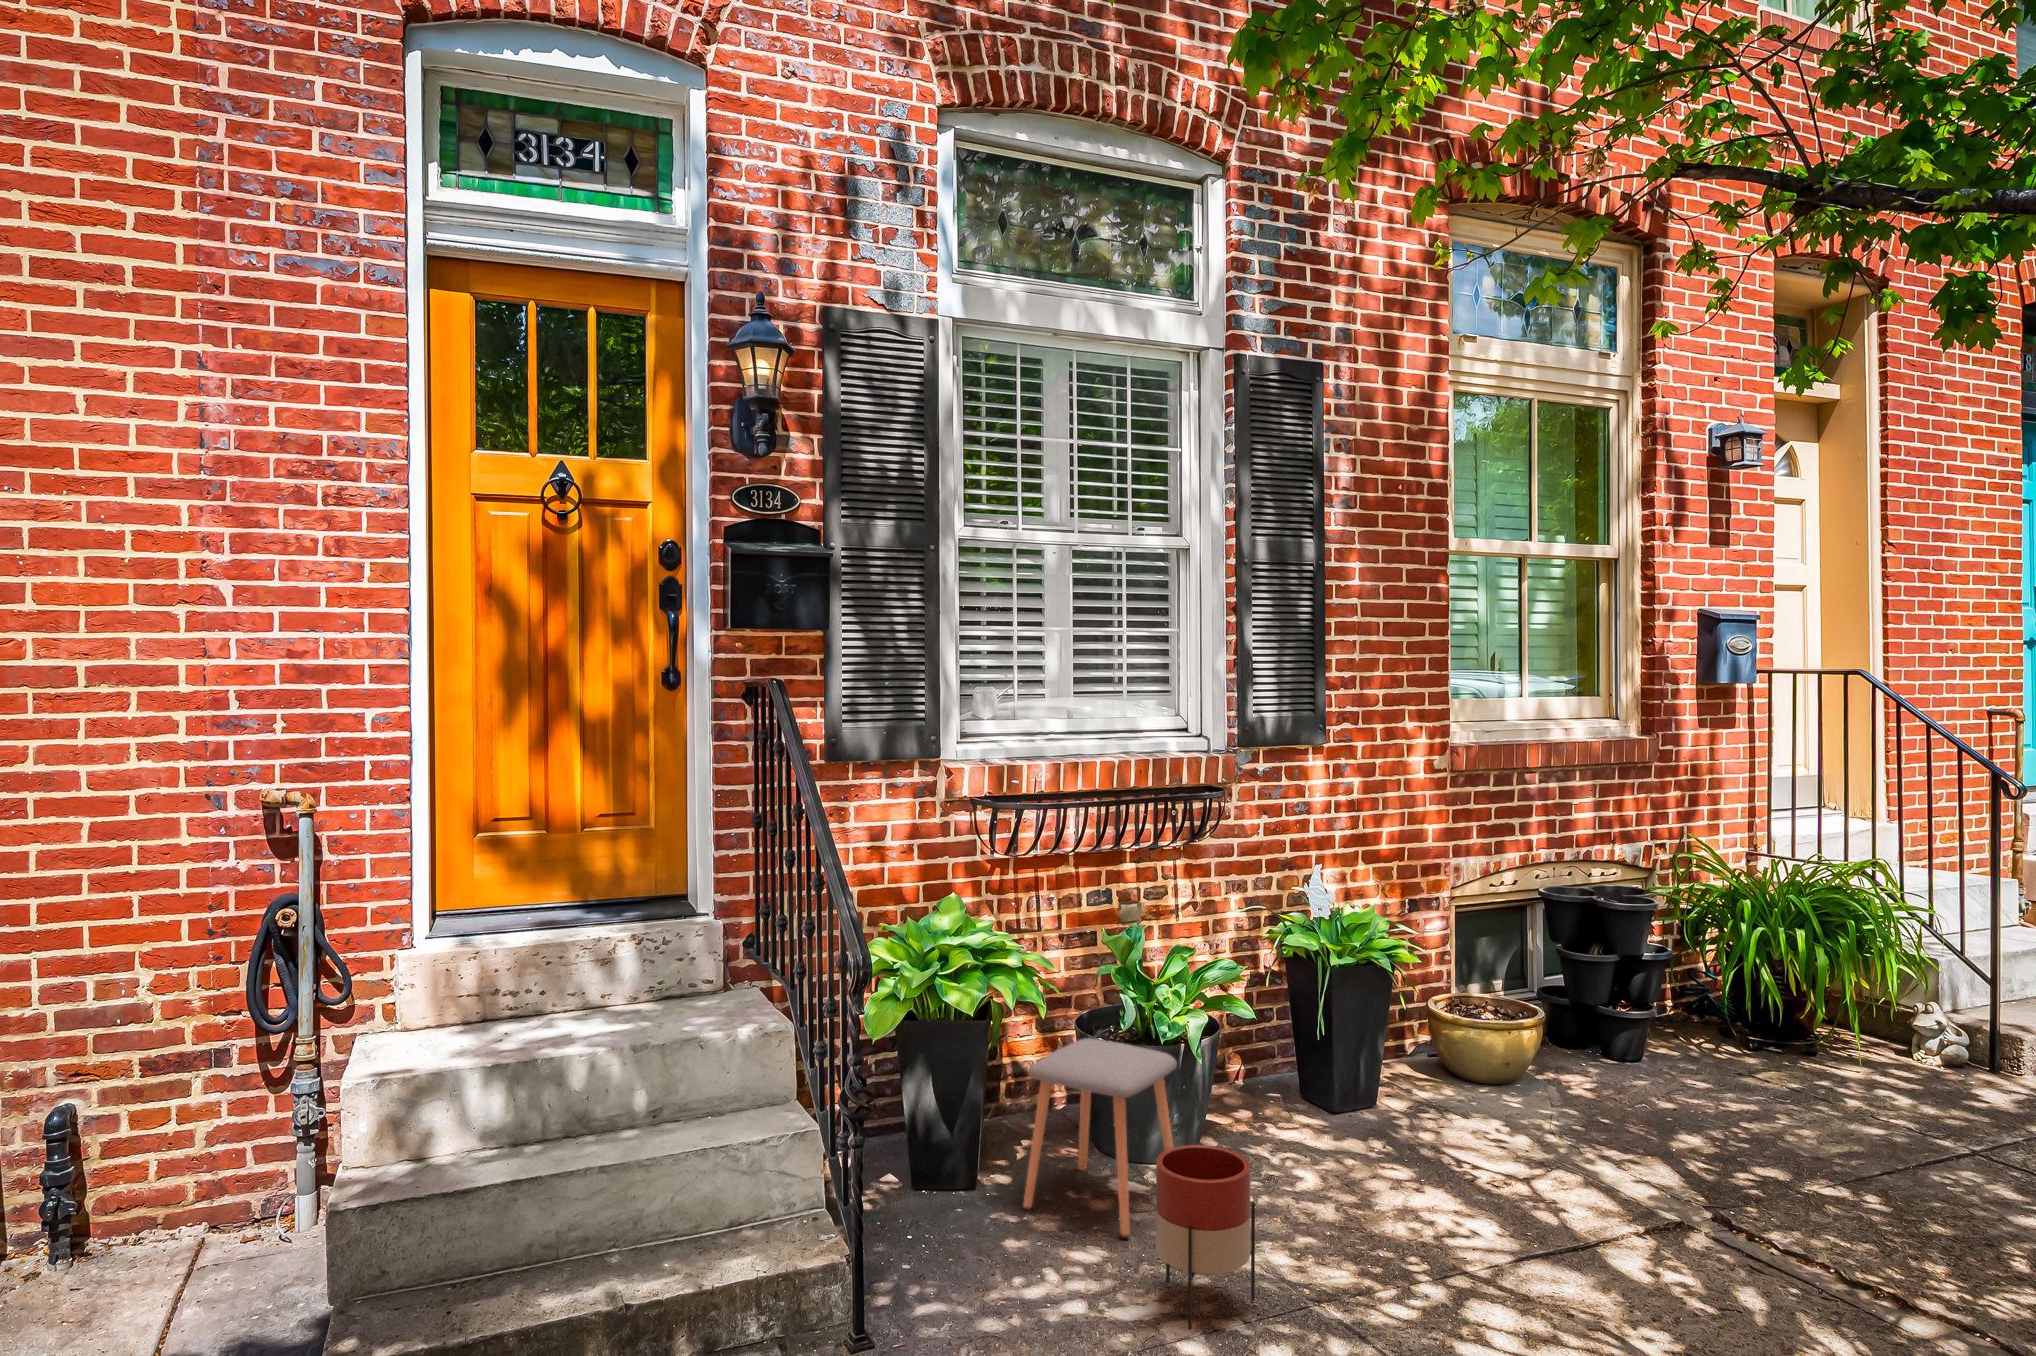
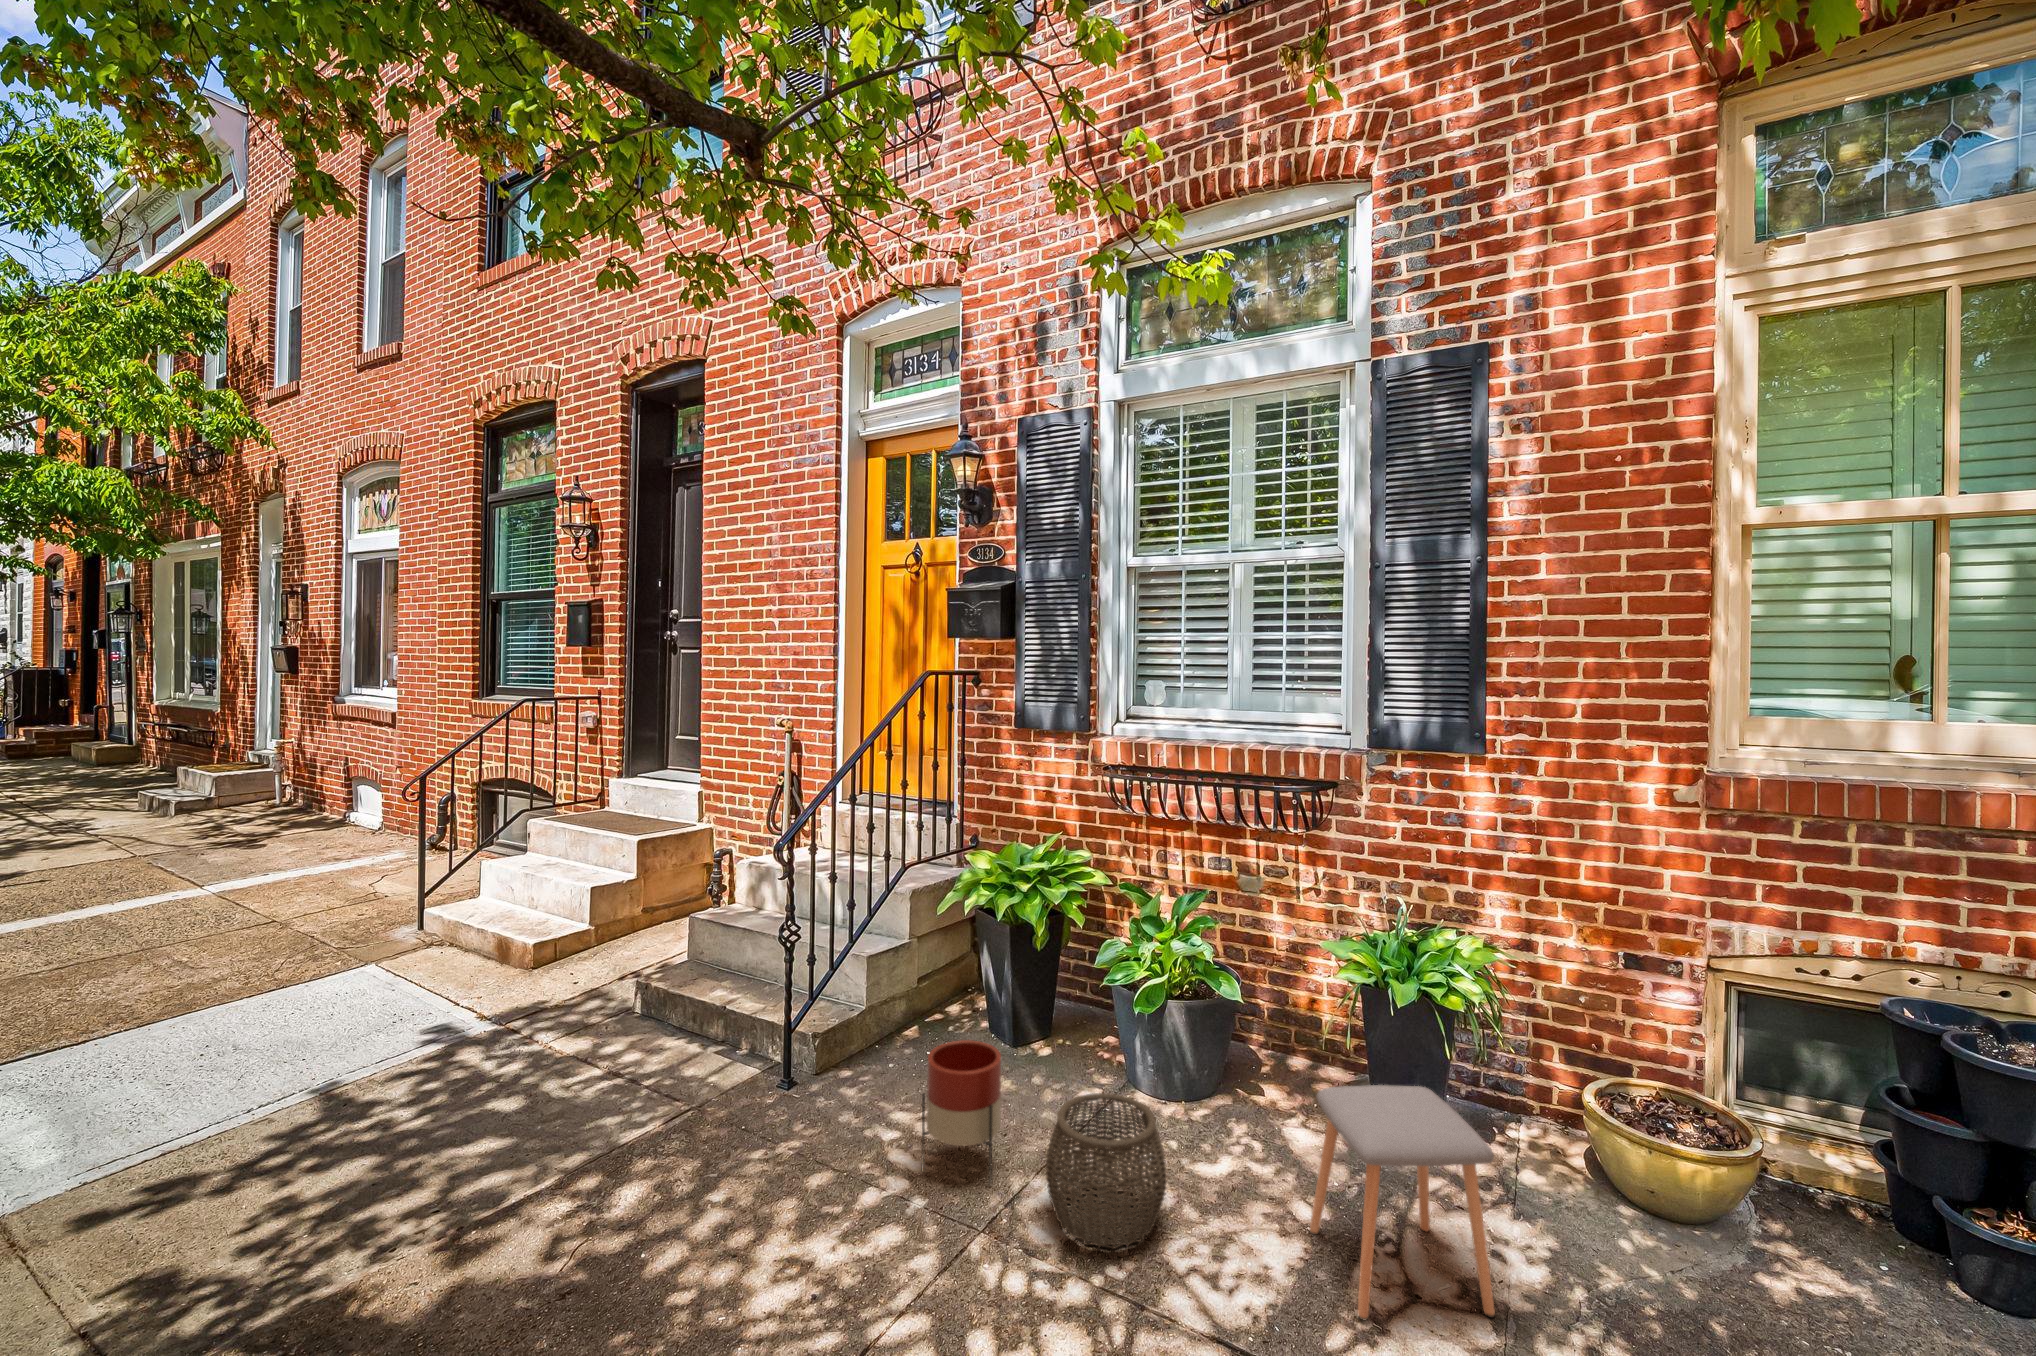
stool: present [1023,1038,1177,1238] -> present [1310,1085,1495,1320]
woven basket: none [1292,1135,1429,1290] -> present [1045,1093,1167,1249]

